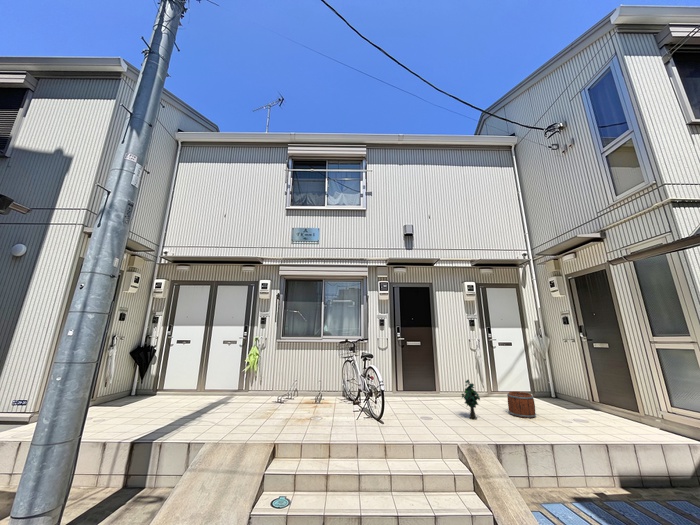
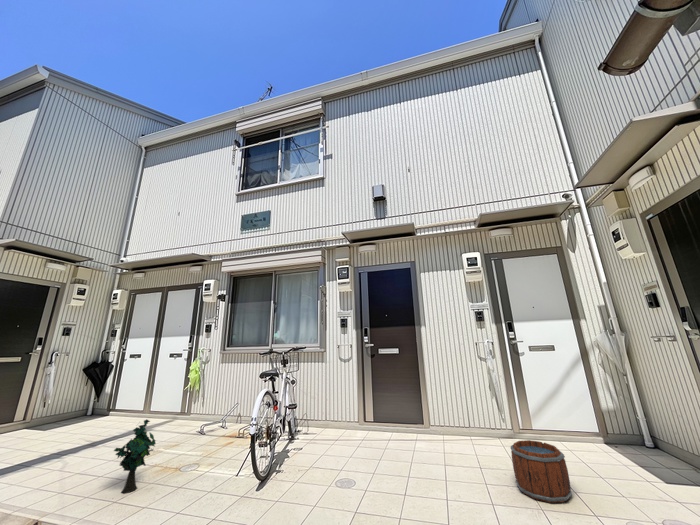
decorative plant: present [462,380,480,419] -> present [114,419,156,493]

